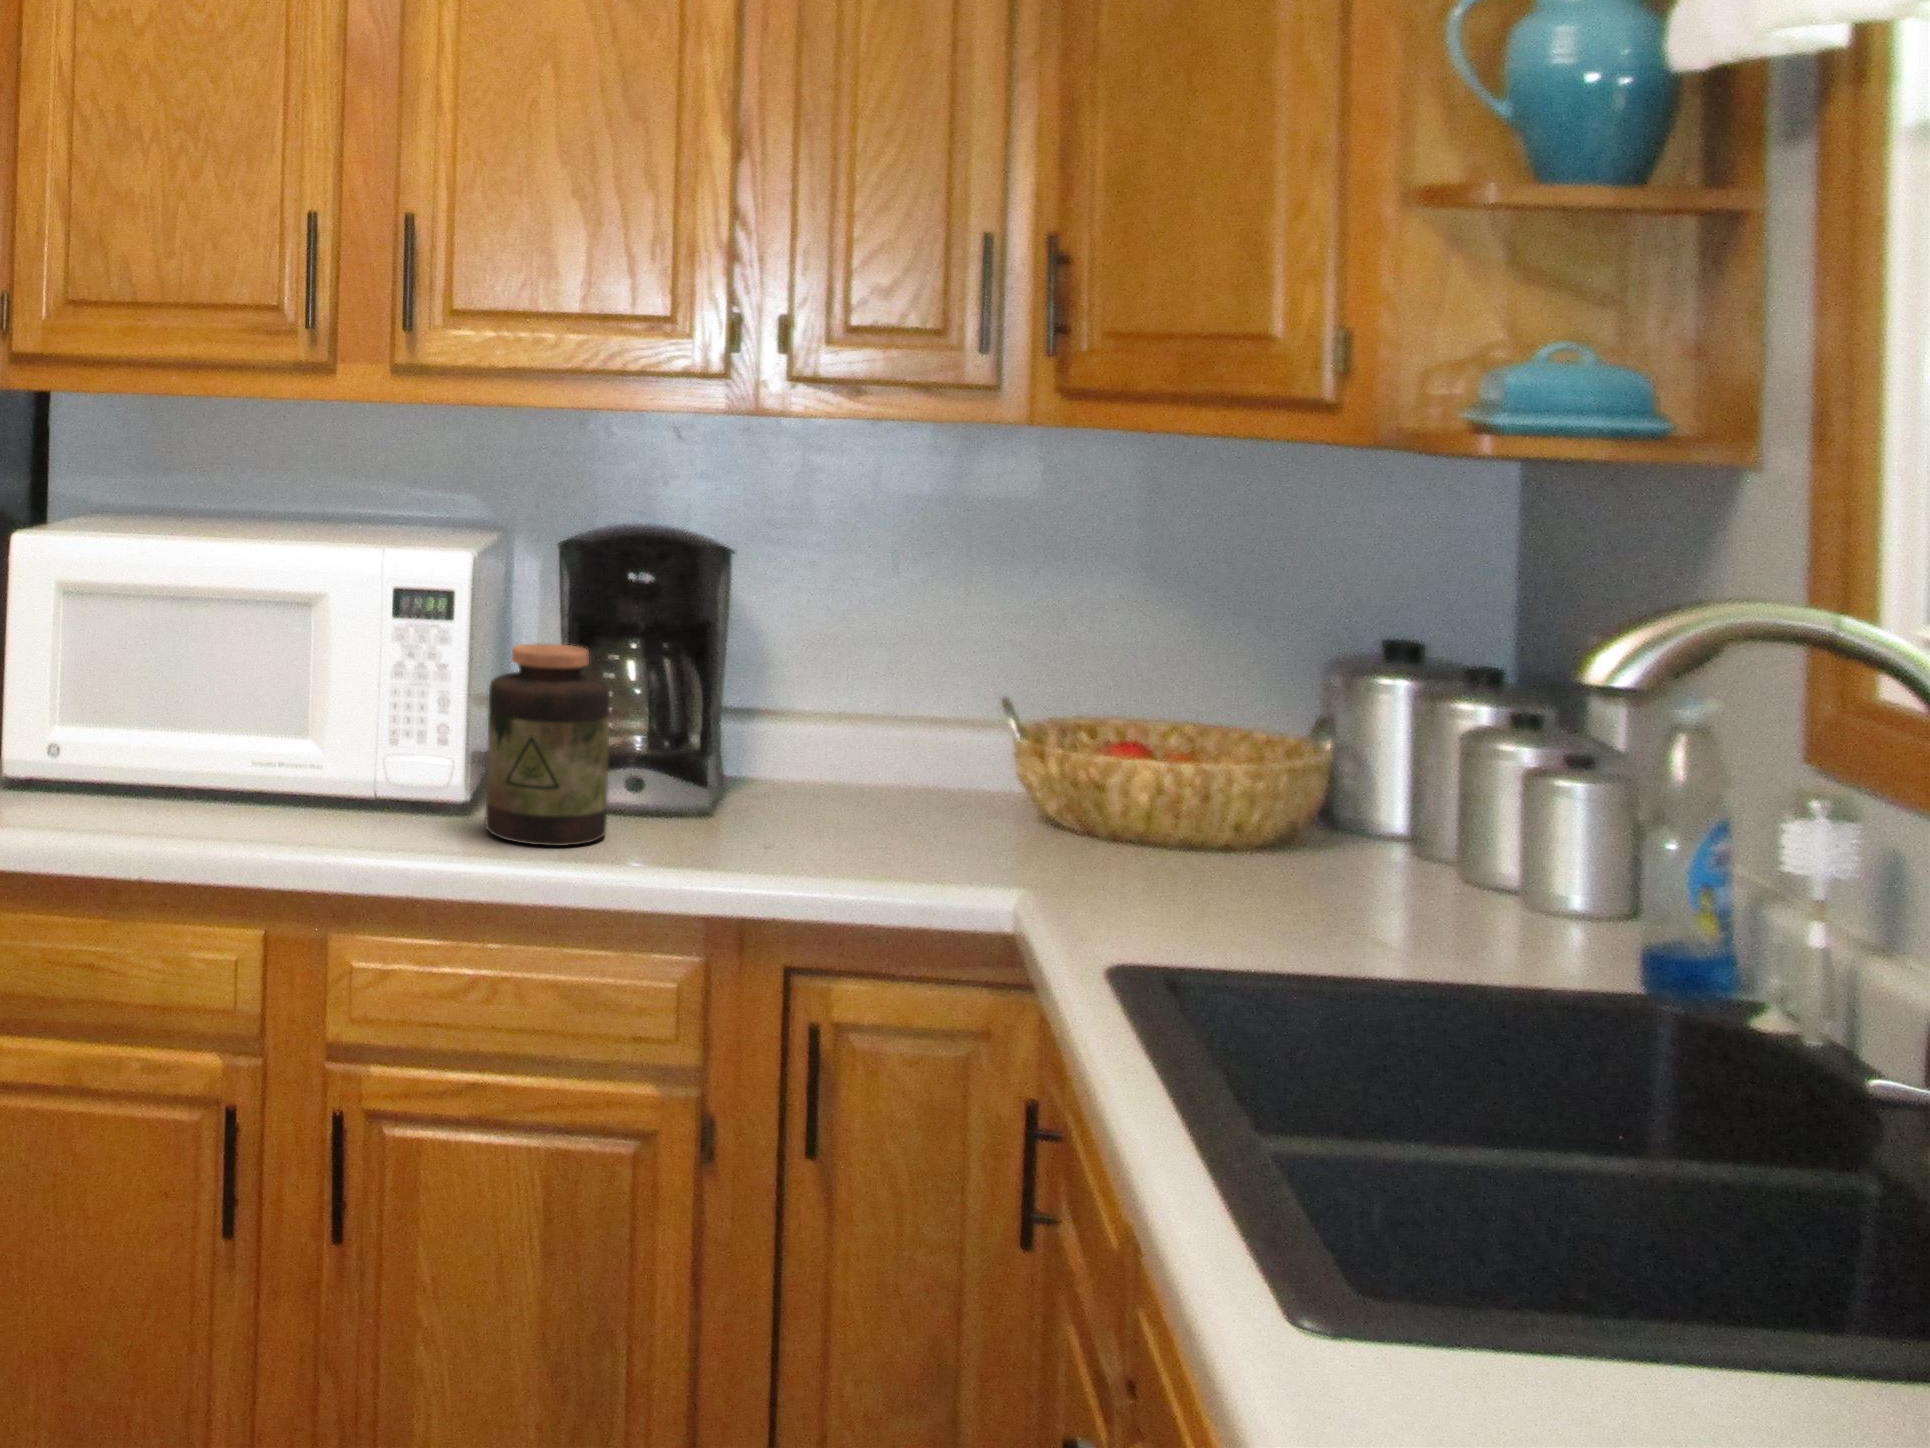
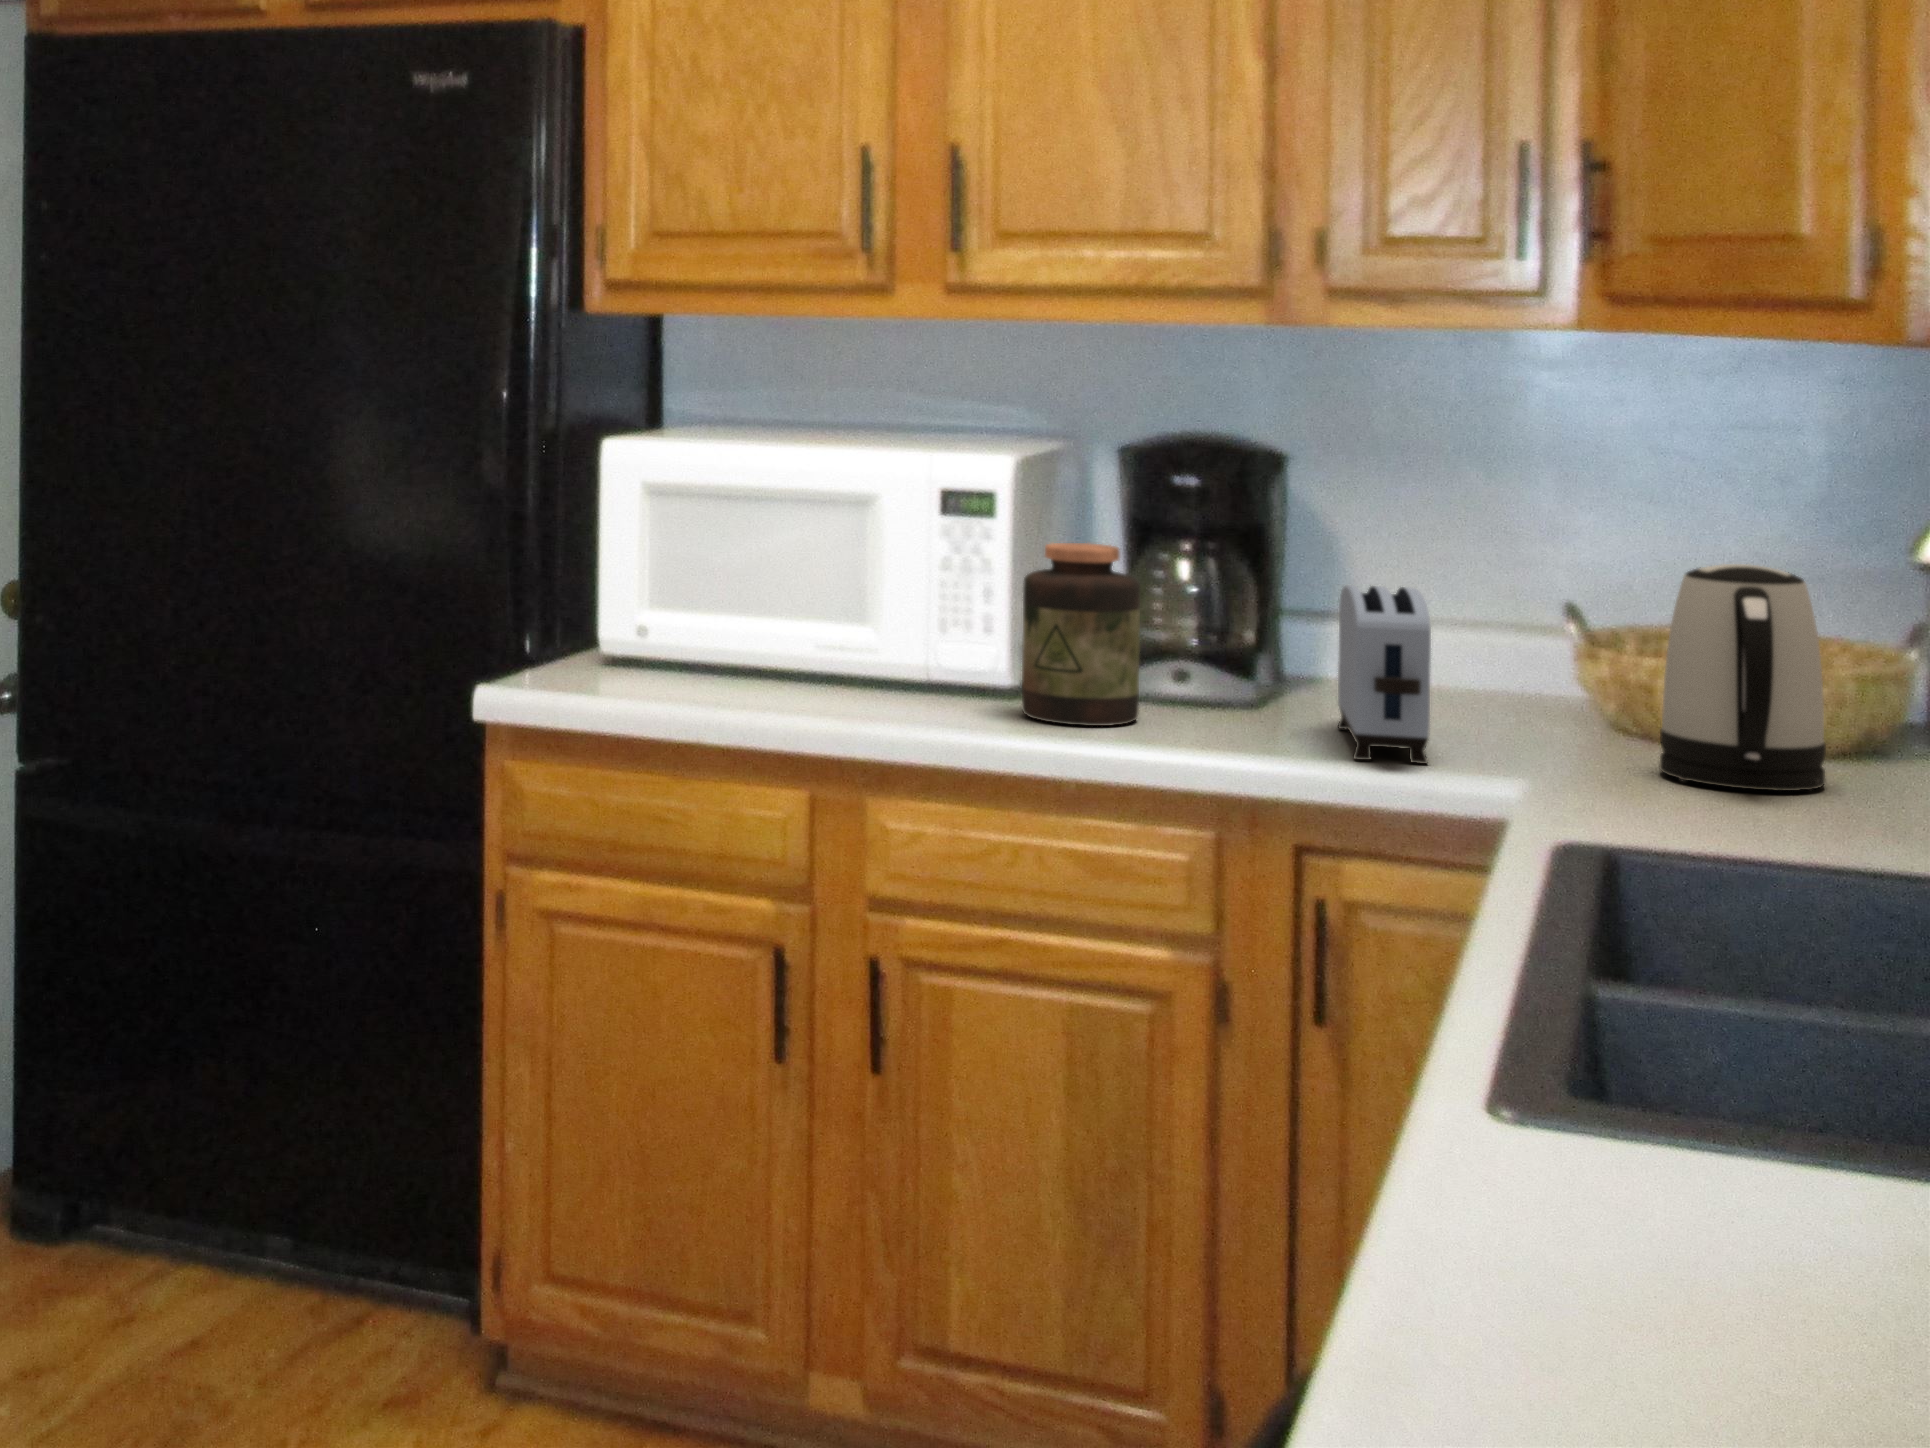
kettle: none [1129,661,1287,893] -> present [1659,564,1826,791]
toaster: none [797,685,928,879] -> present [1338,585,1431,764]

